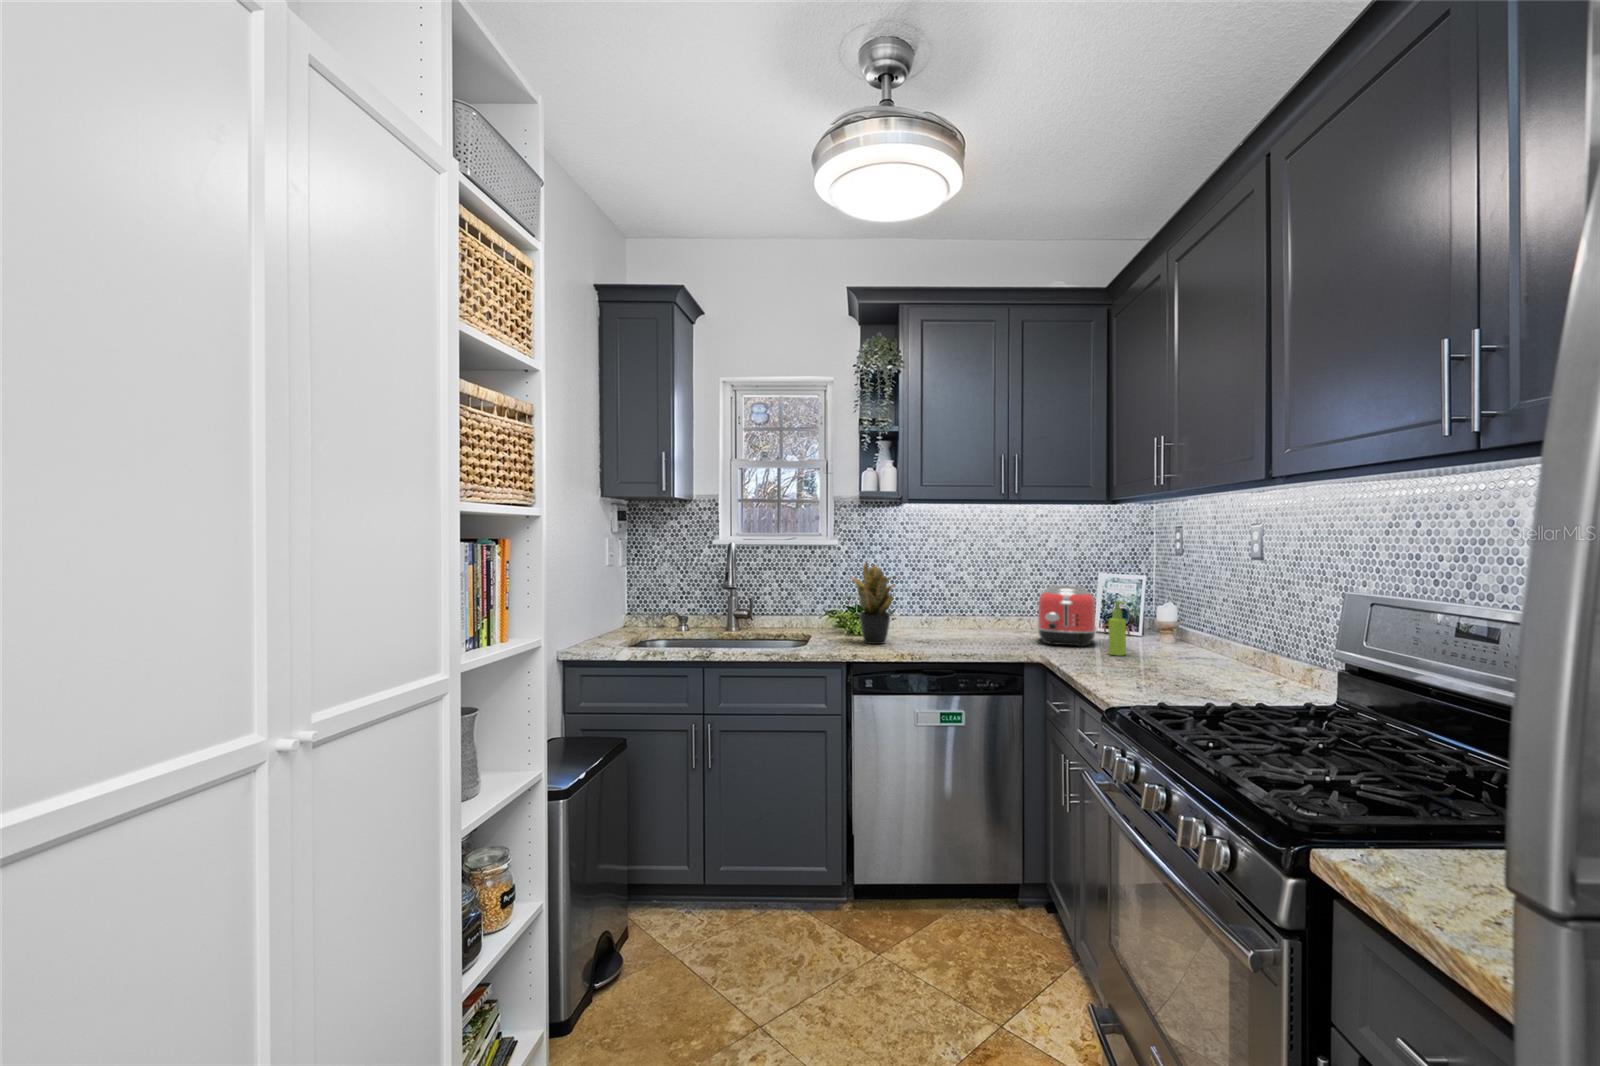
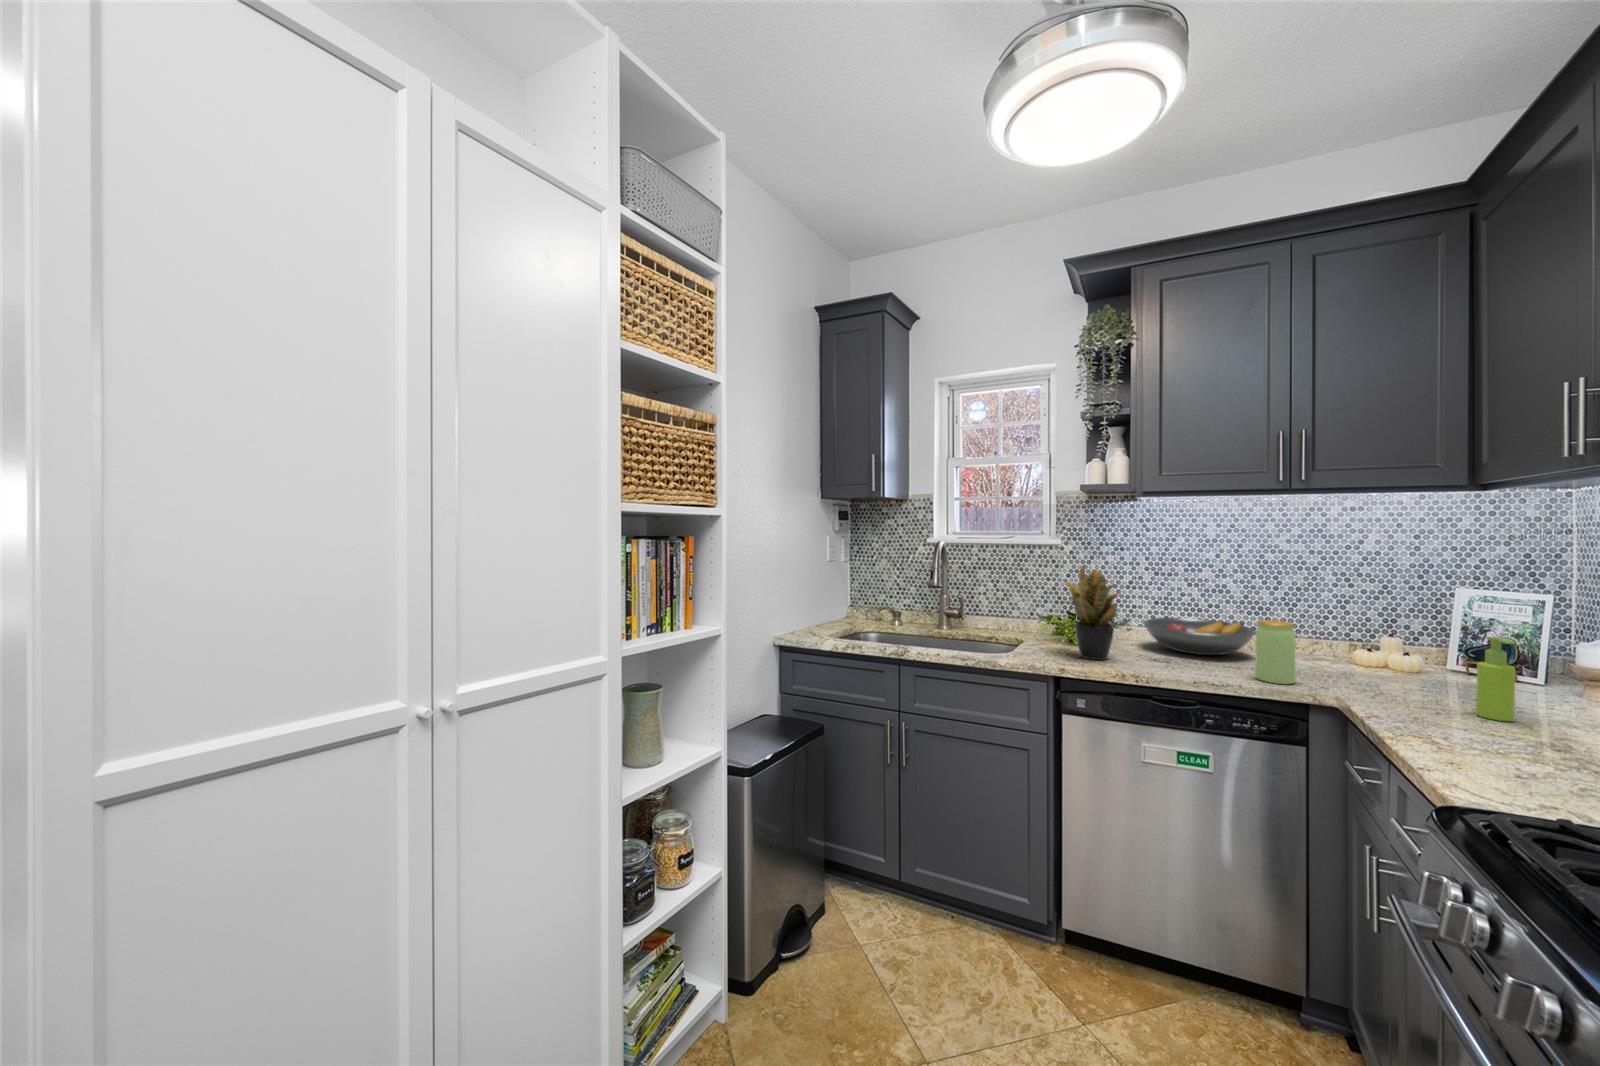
toaster: present [1037,585,1096,647] -> none [1340,603,1451,694]
jar: none [989,600,1013,648] -> present [1255,620,1295,684]
fruit bowl: none [907,607,986,635] -> present [1143,618,1256,655]

